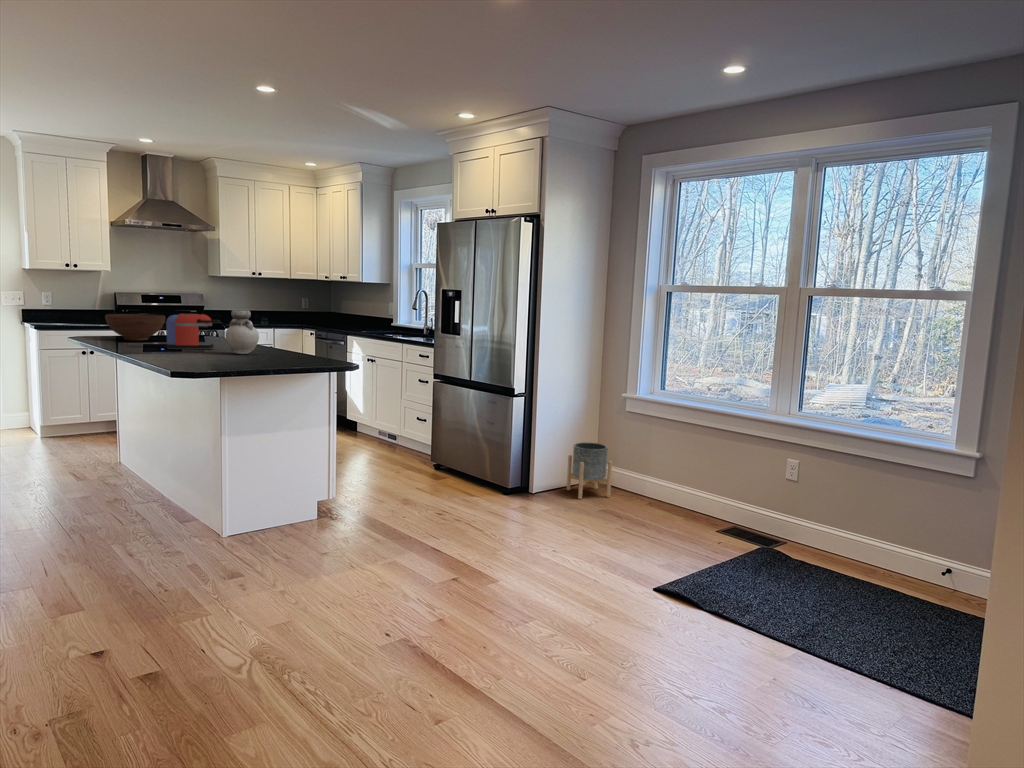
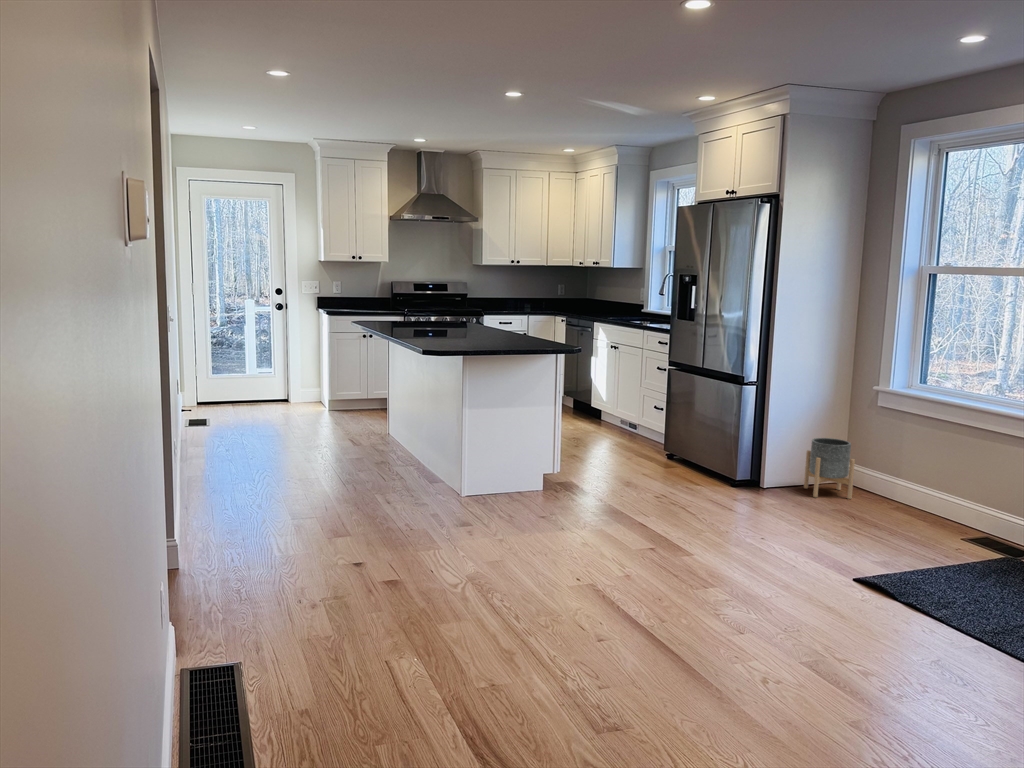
vase: present [225,310,259,354] -> none [470,295,499,335]
fruit bowl: present [105,314,165,341] -> none [379,300,427,323]
coffee maker: present [166,314,220,349] -> none [423,299,468,331]

